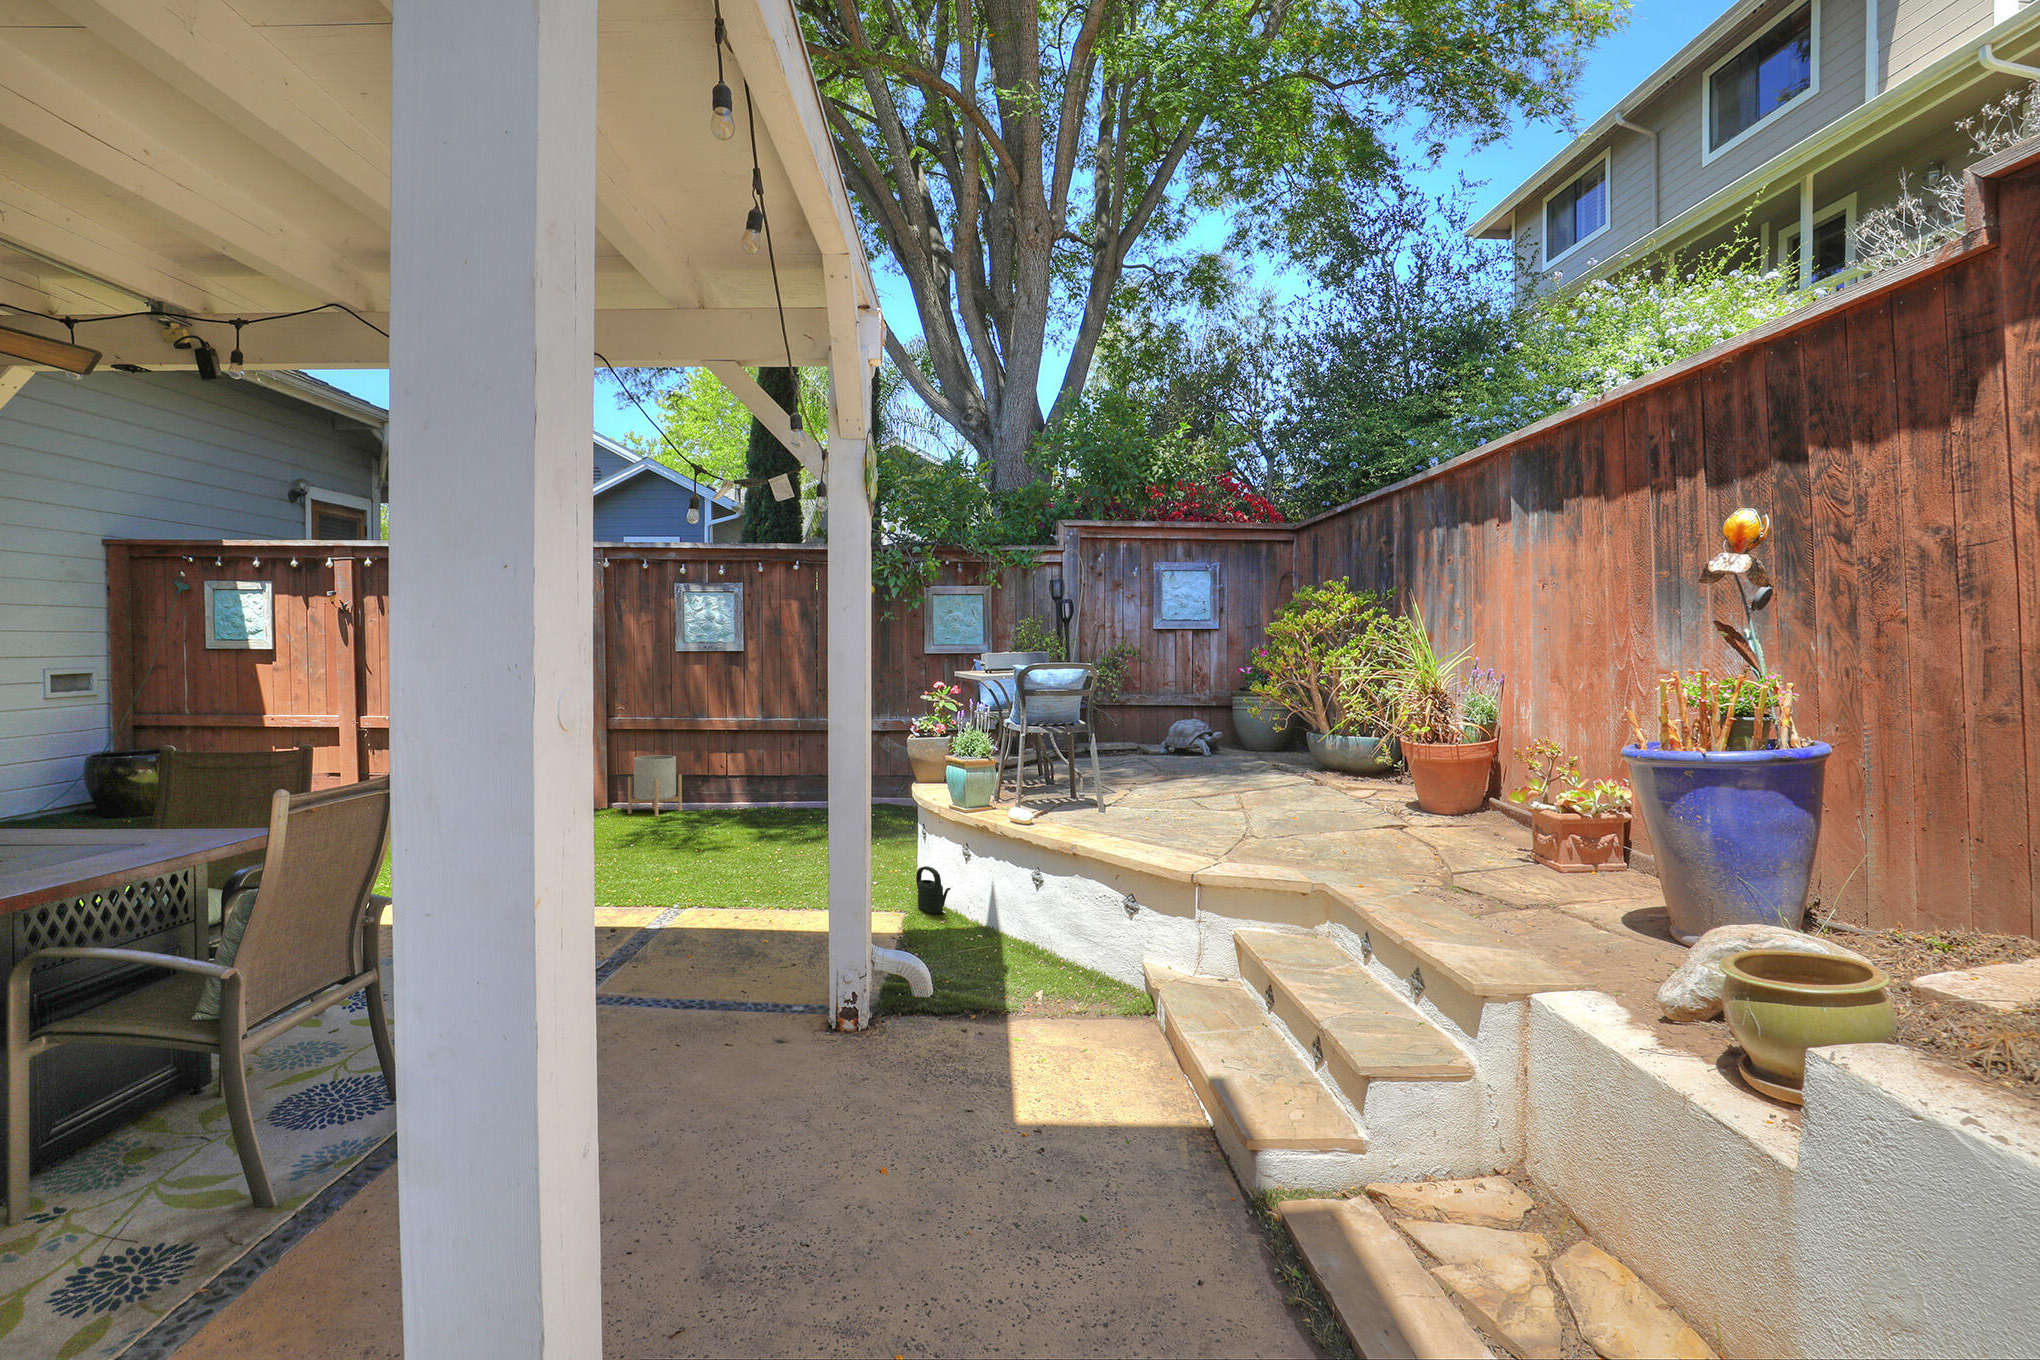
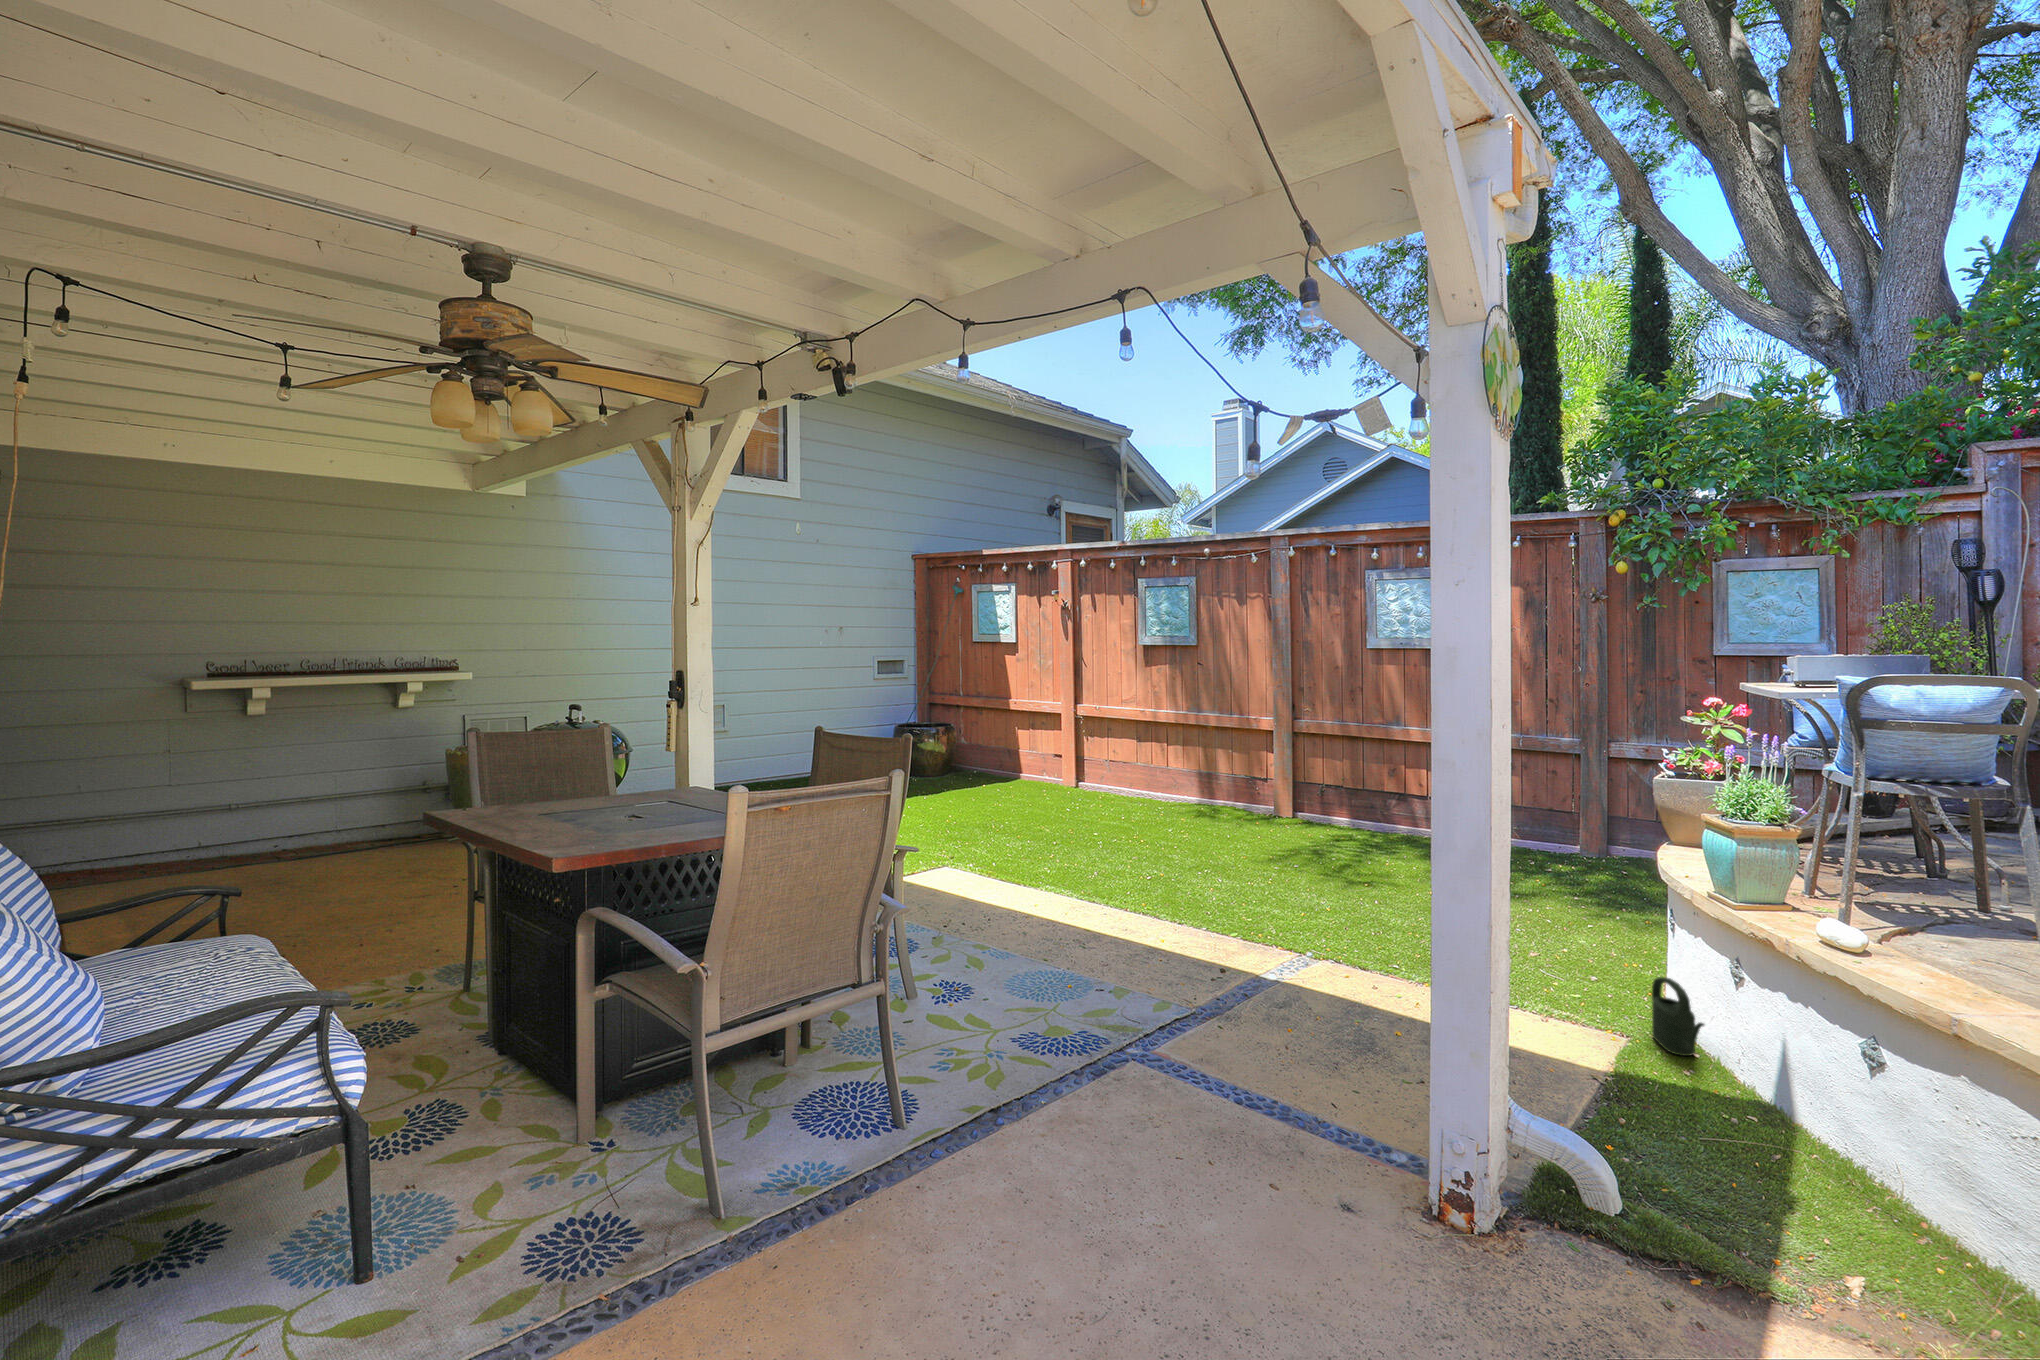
planter: present [628,755,682,816] -> none [1311,763,1372,834]

